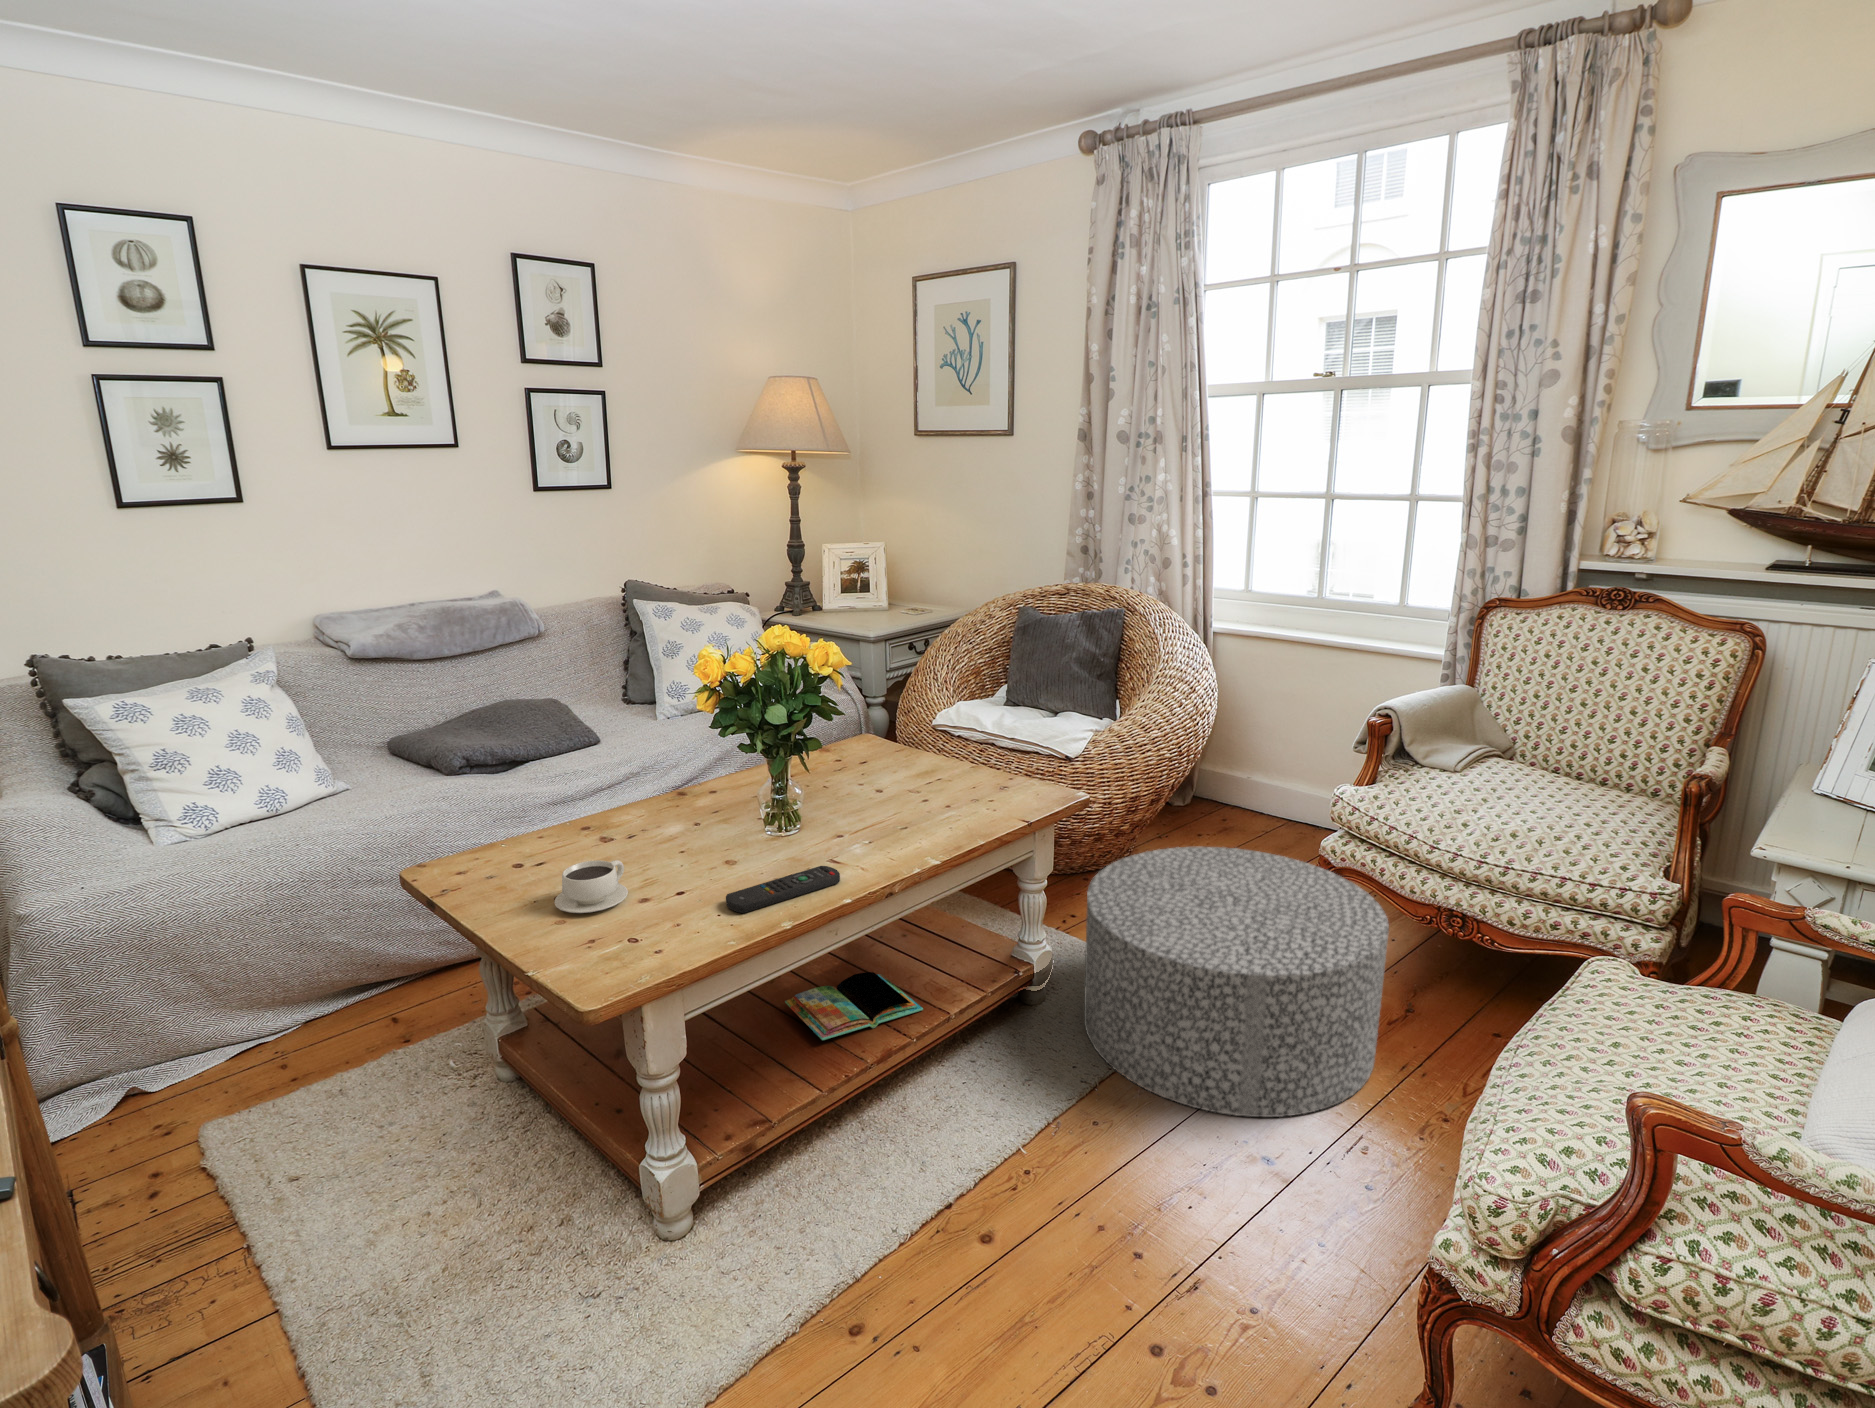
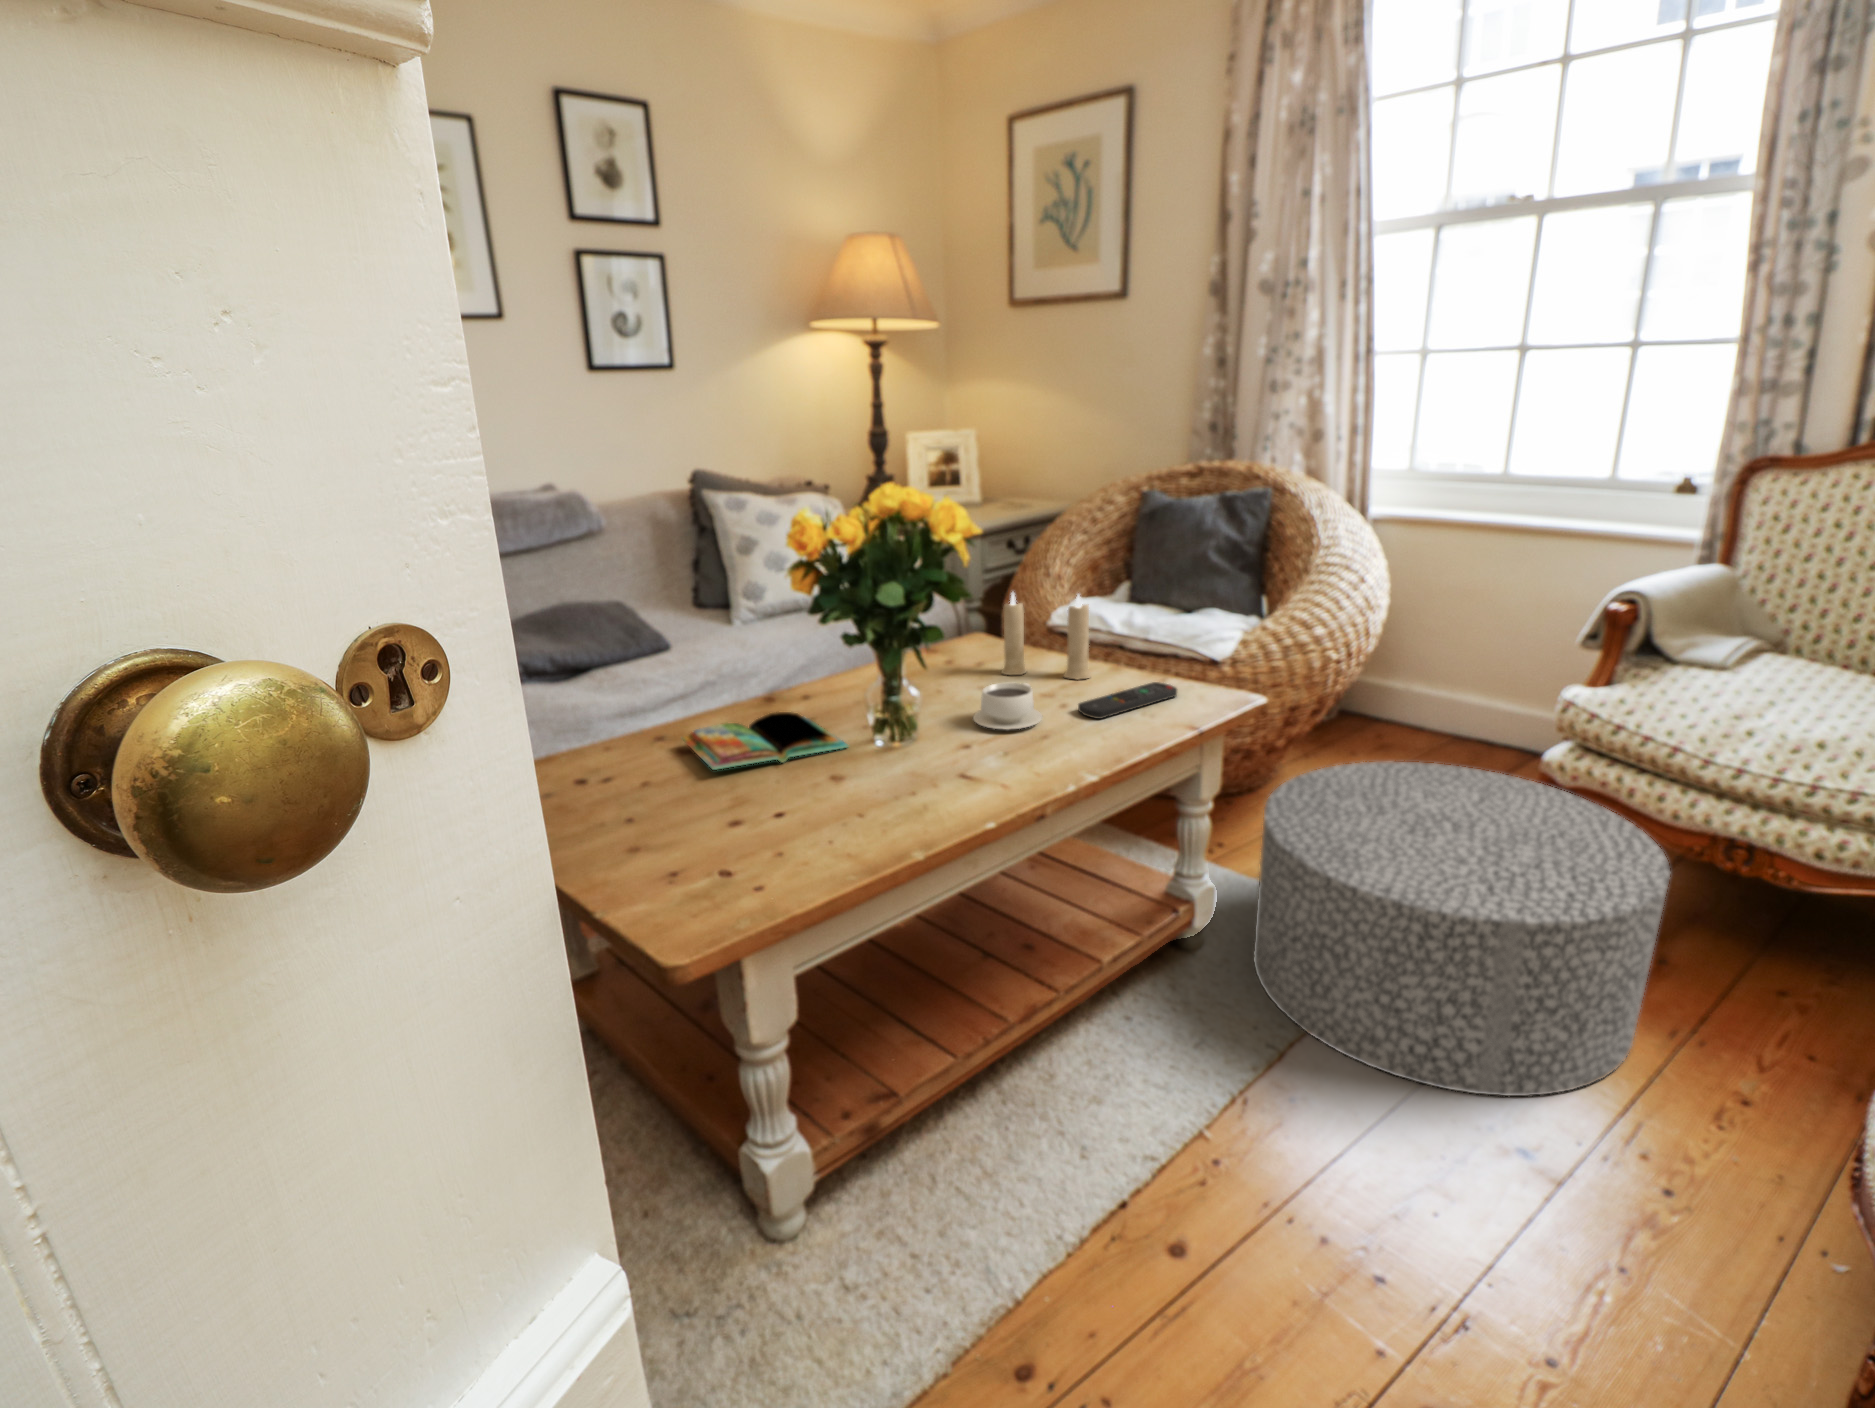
candle: none [879,700,954,778] -> present [1001,593,1090,680]
teacup: present [554,860,628,913] -> present [973,683,1042,730]
remote control: present [726,866,840,913] -> present [1078,682,1177,719]
book: present [785,972,923,1040] -> present [683,712,848,770]

